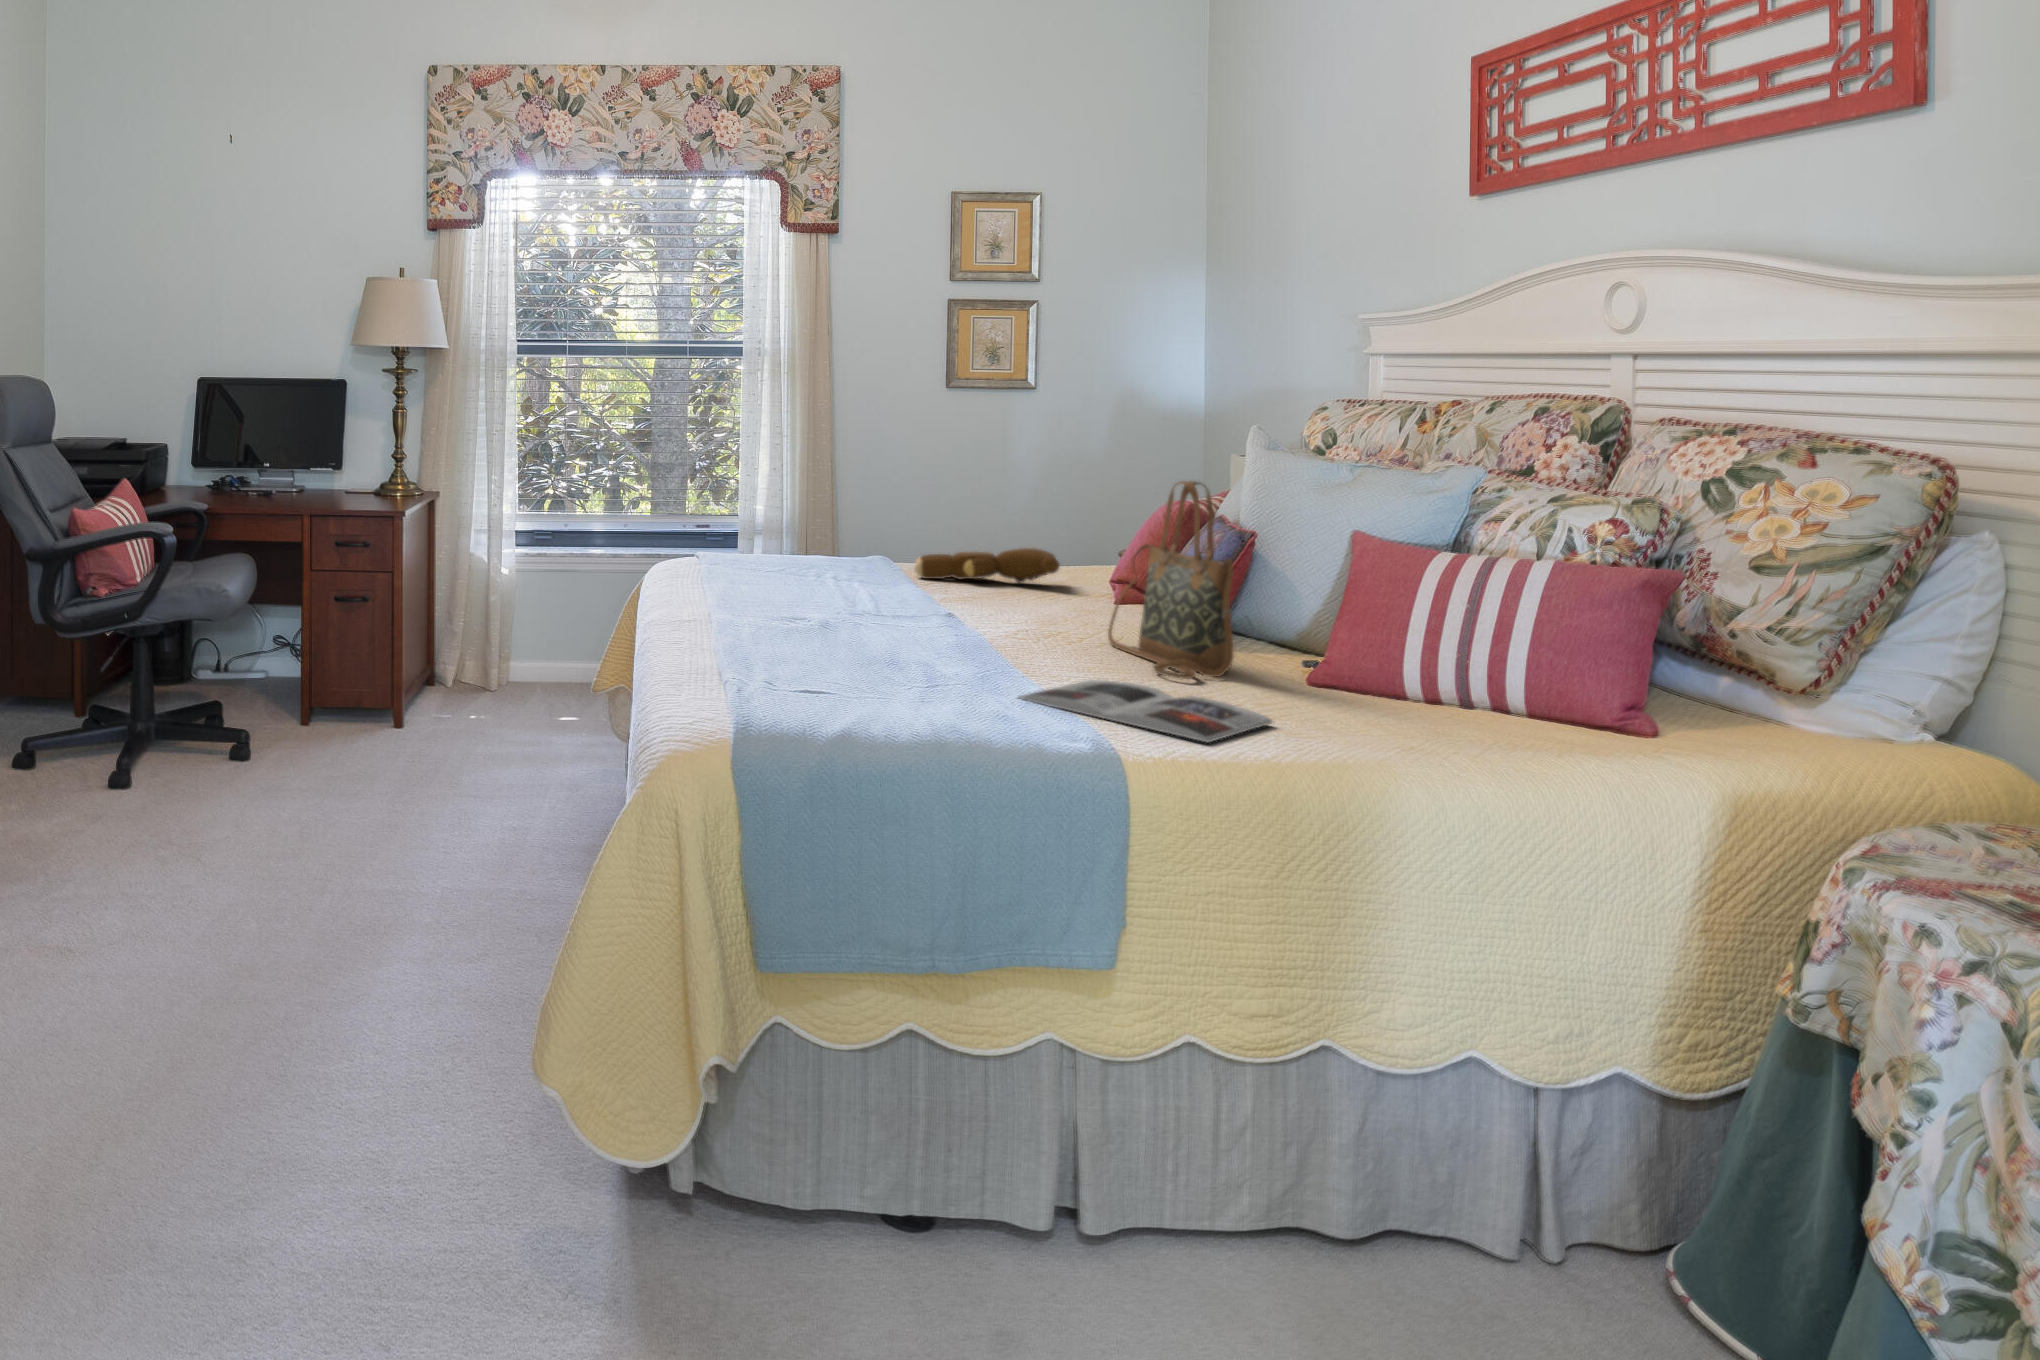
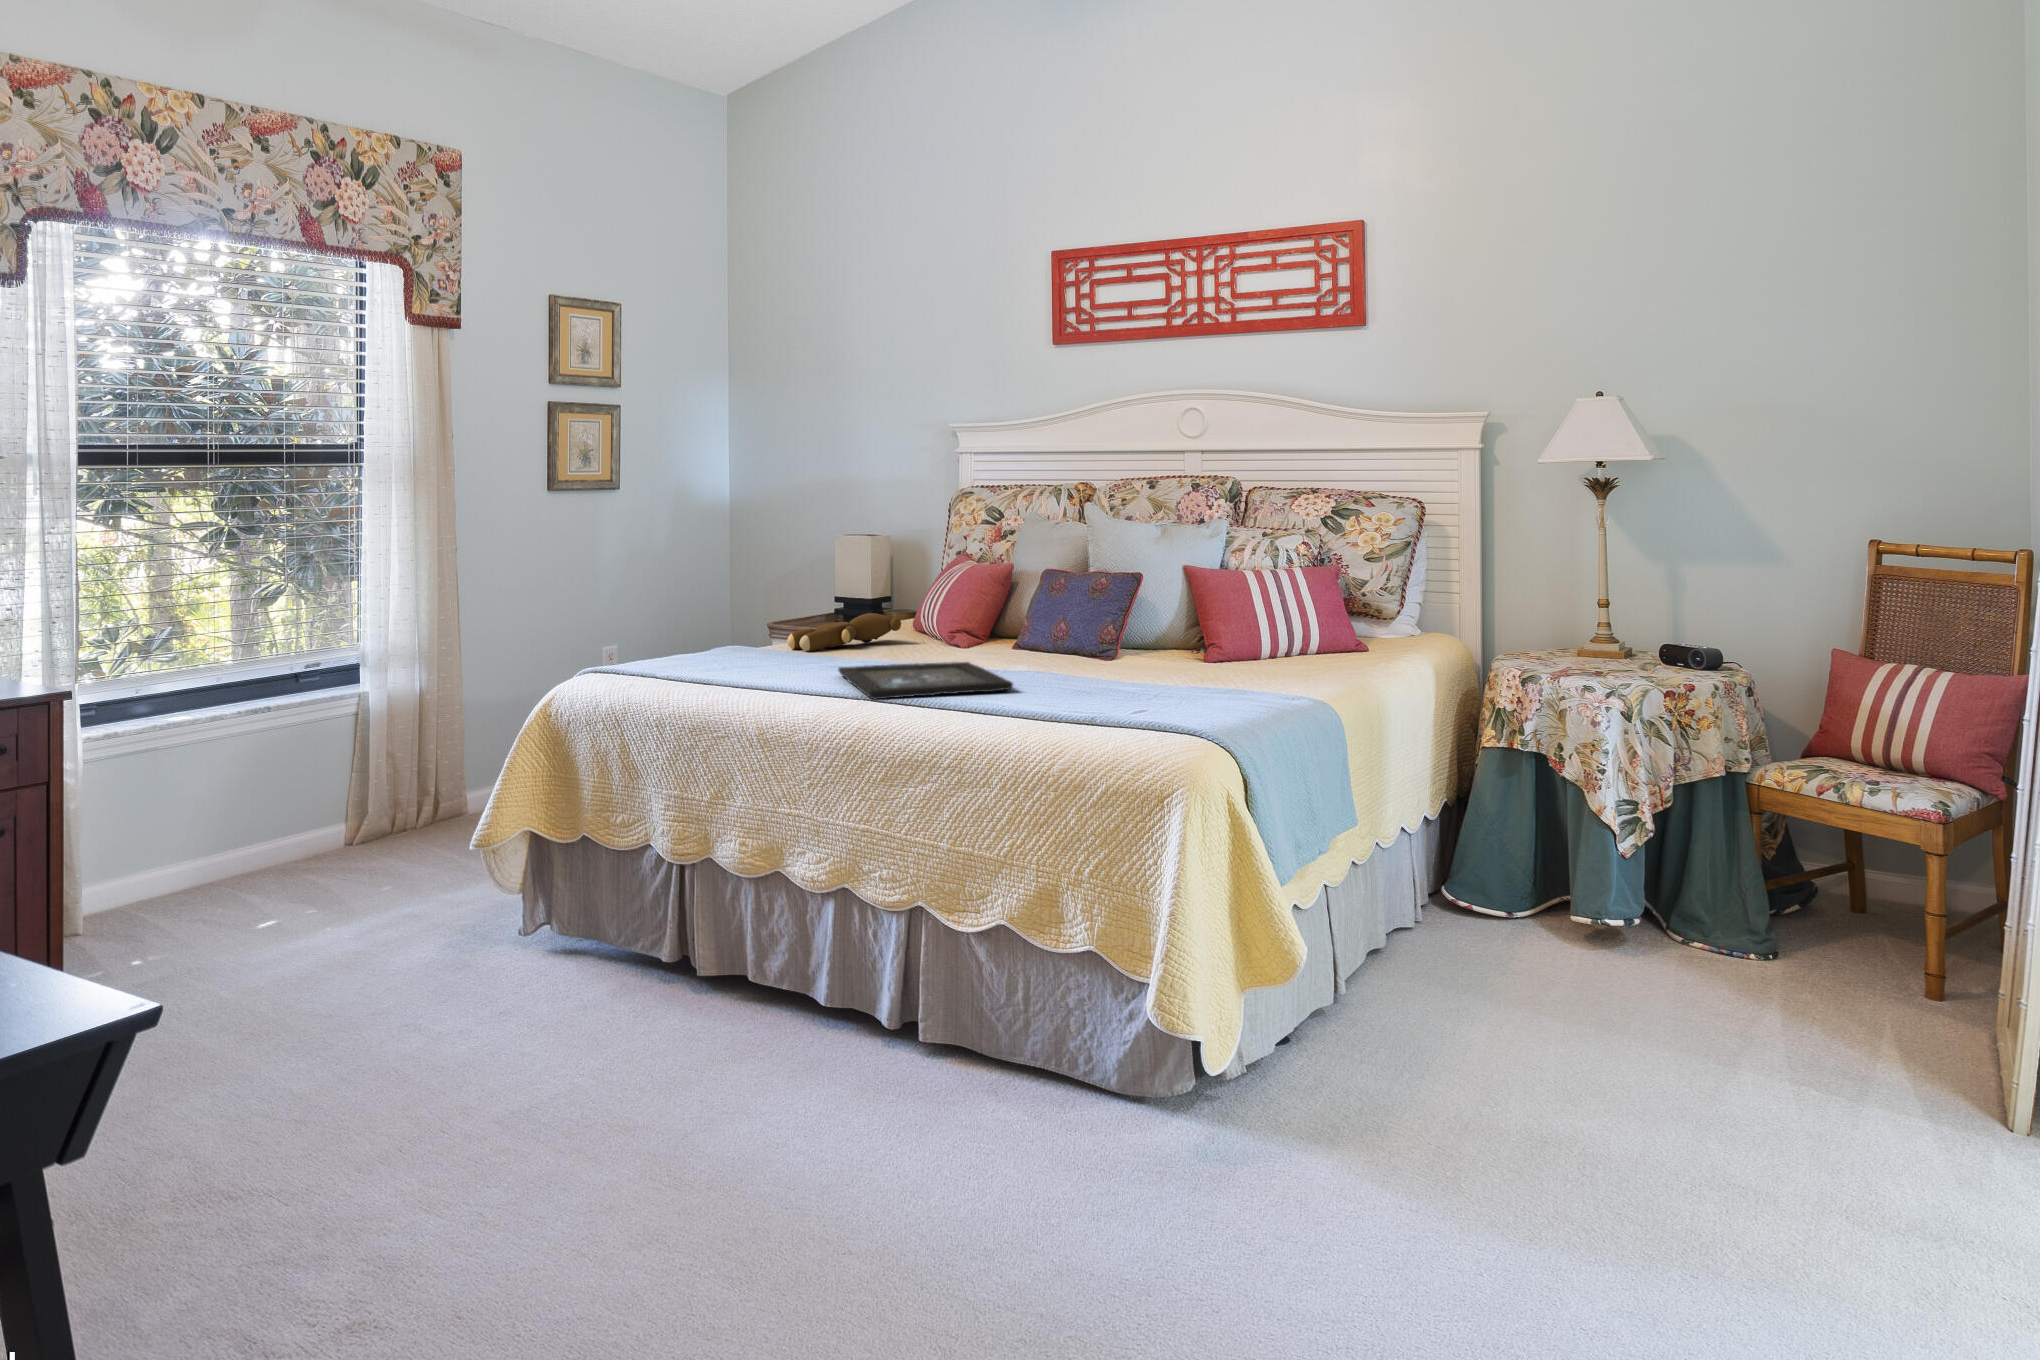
handbag: present [1108,481,1234,679] -> none [1068,540,1186,669]
tray: none [698,589,943,642] -> present [838,662,1013,699]
magazine: present [1018,680,1273,742] -> none [1169,670,1319,693]

